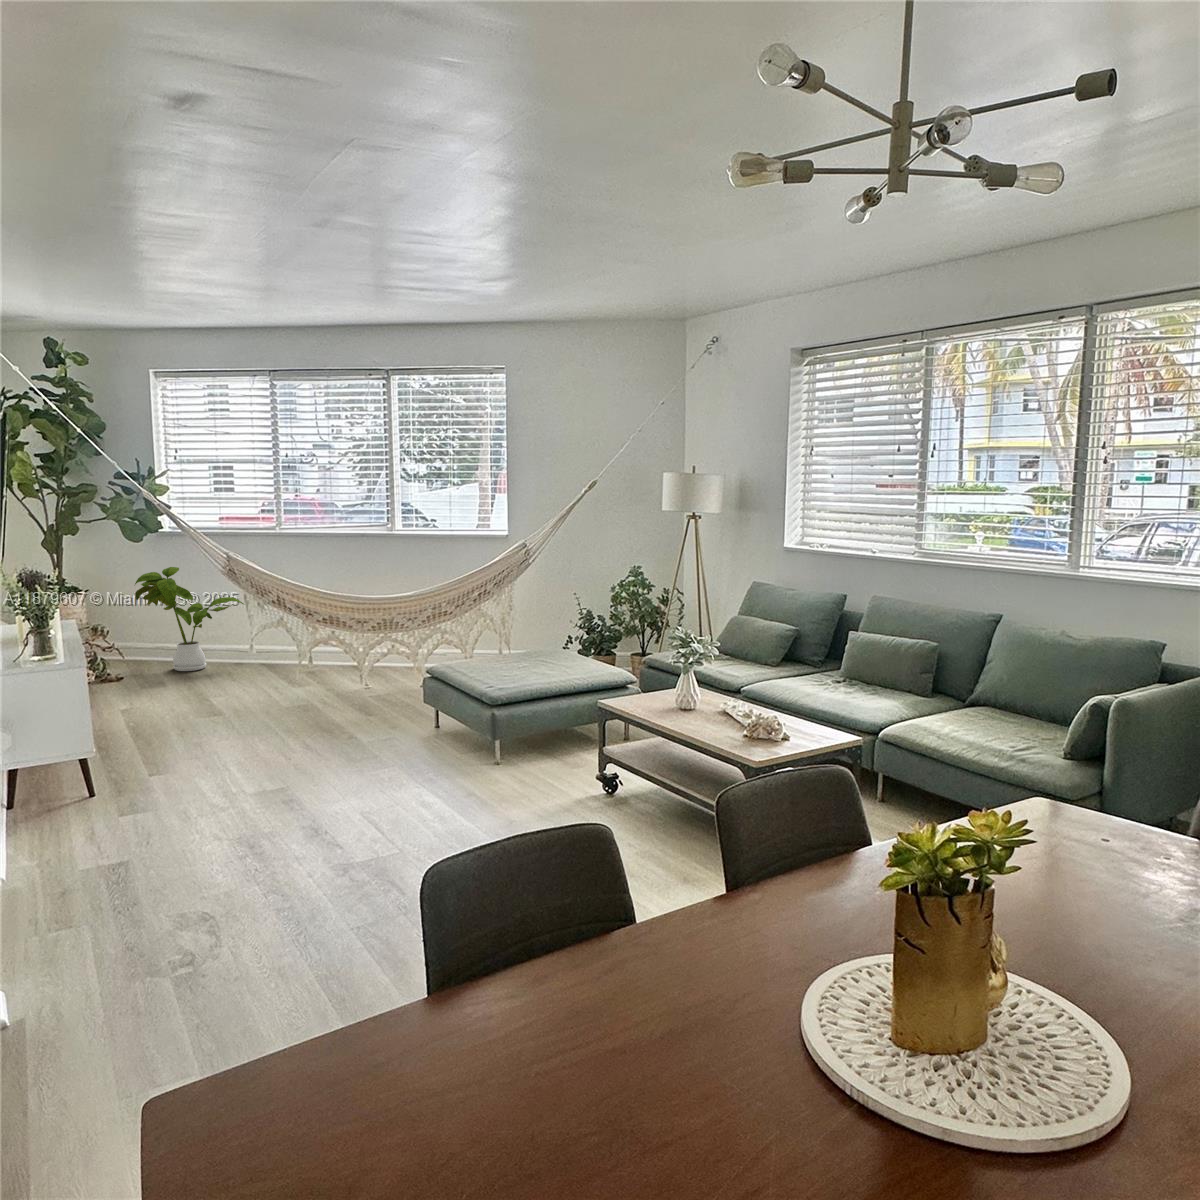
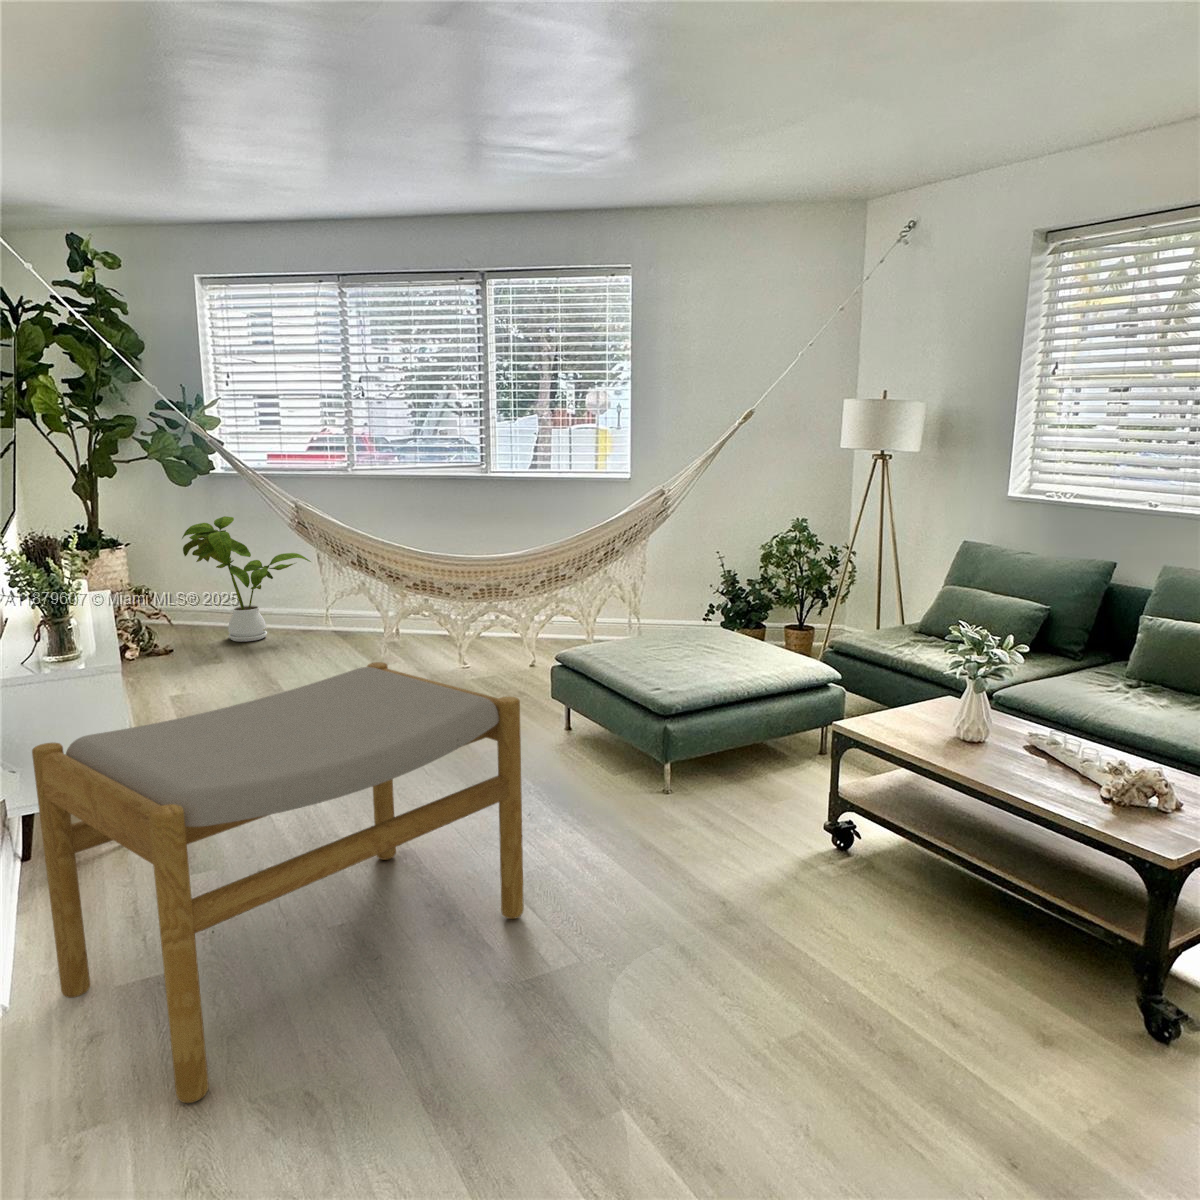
footstool: none [26,667,384,950] -> present [32,662,524,1103]

